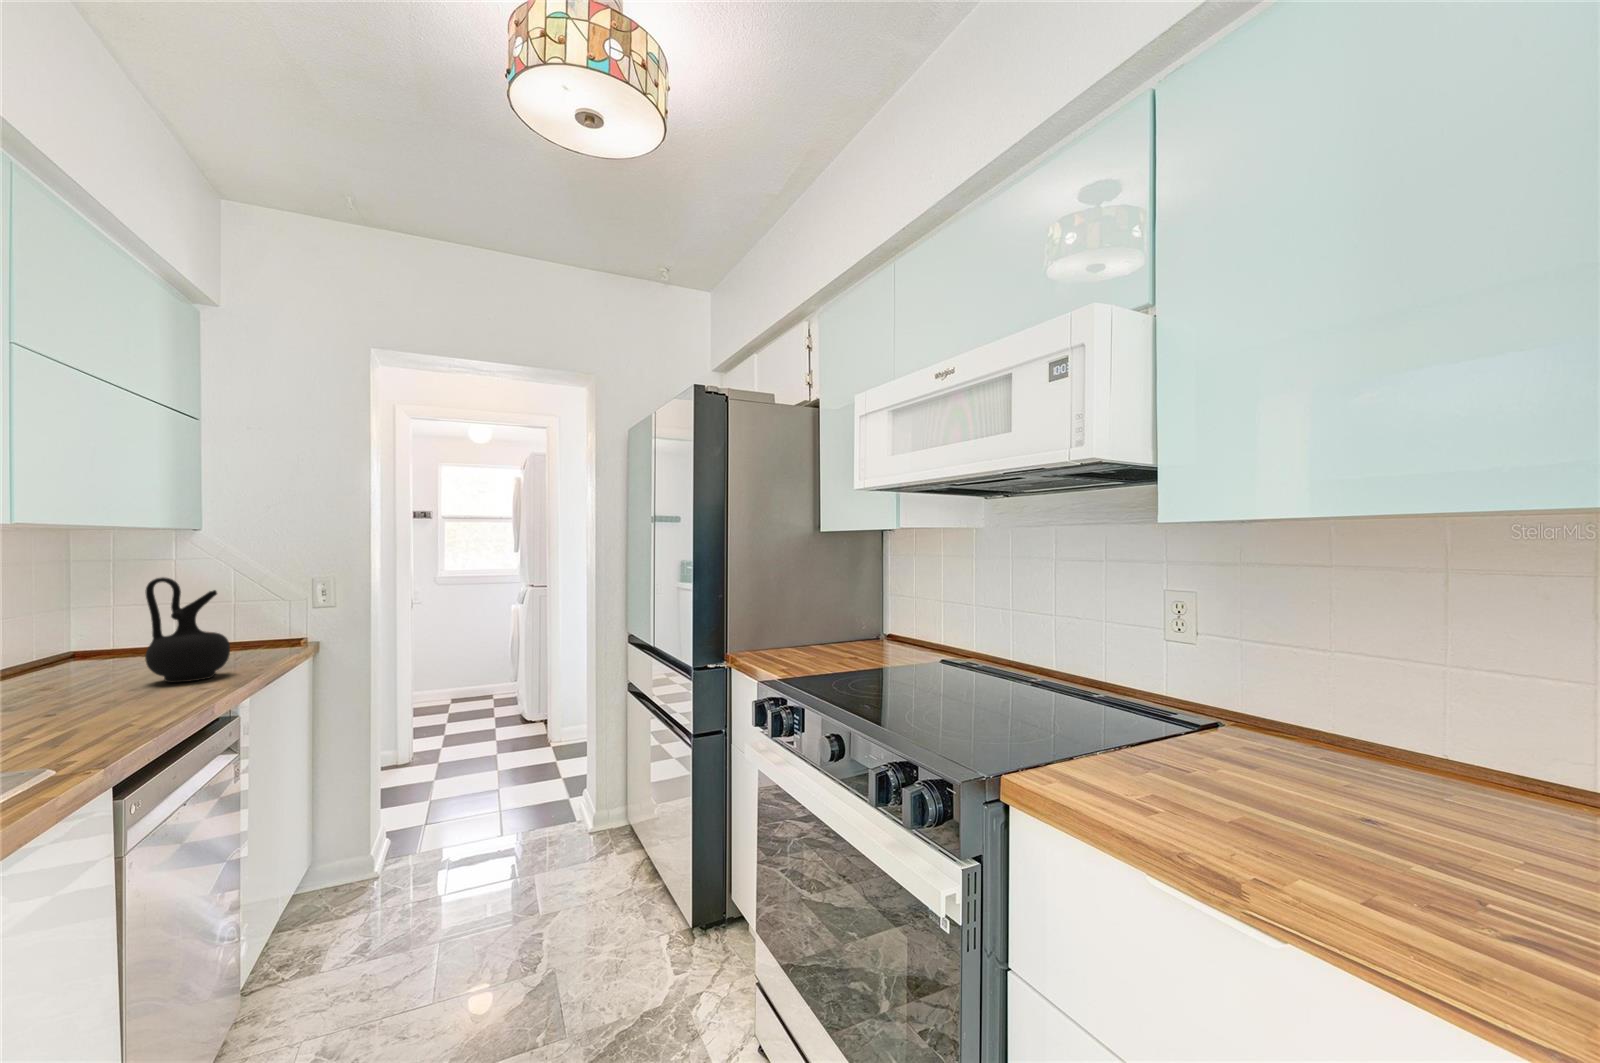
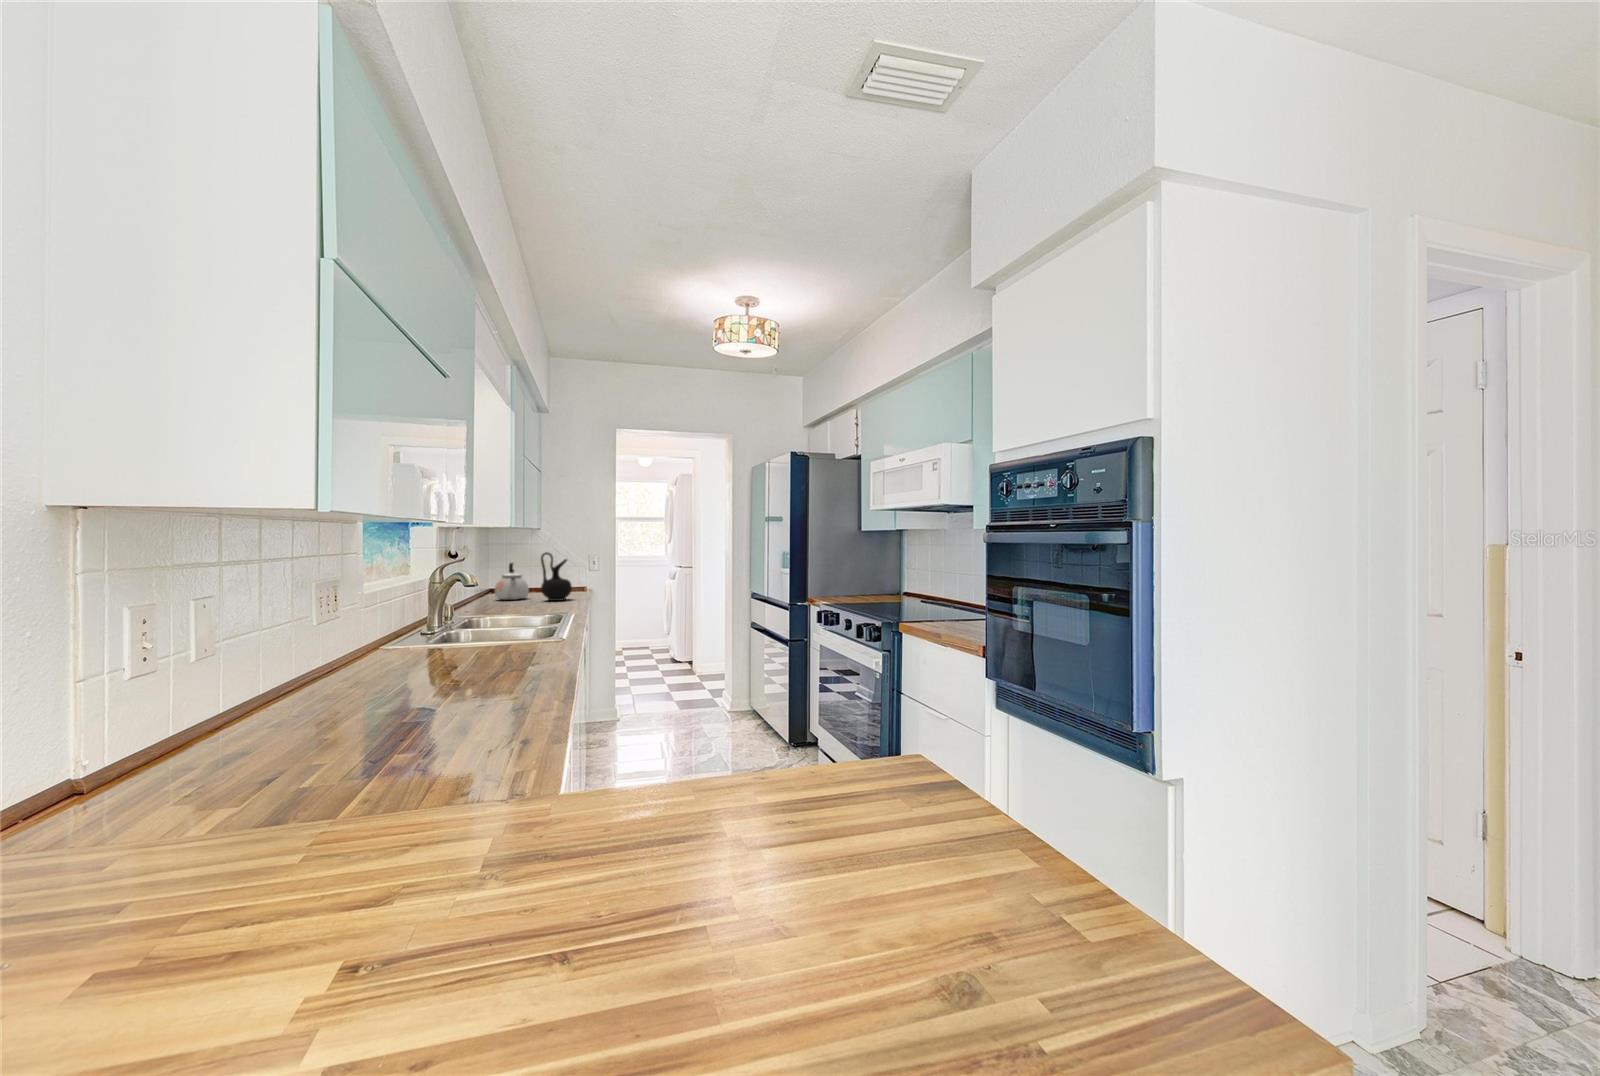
kettle: none [43,599,143,680] -> present [495,563,529,600]

